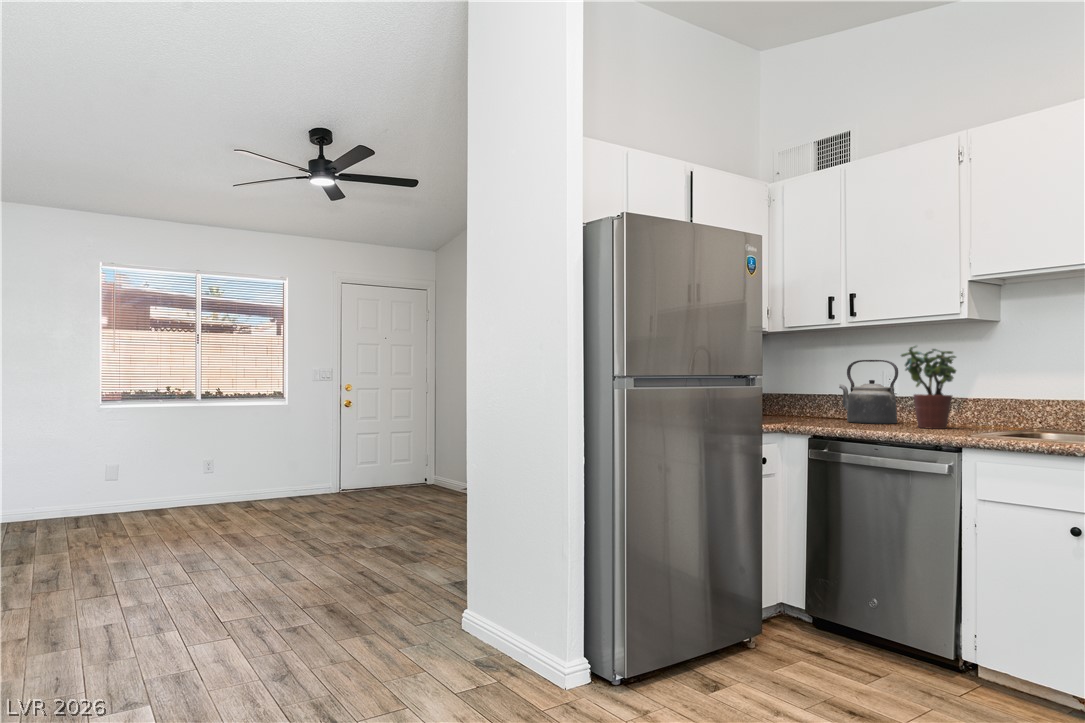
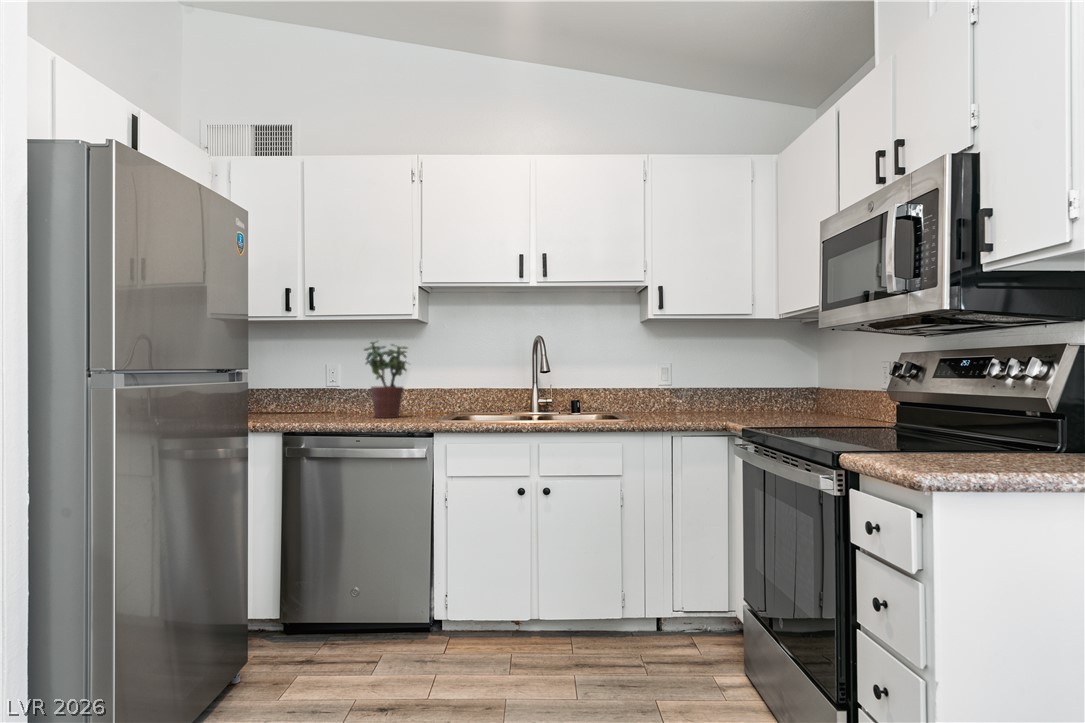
kettle: present [839,360,898,424] -> none [285,353,346,417]

